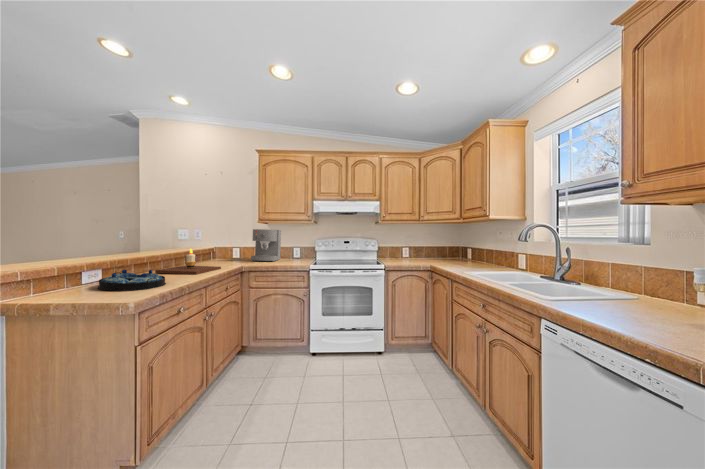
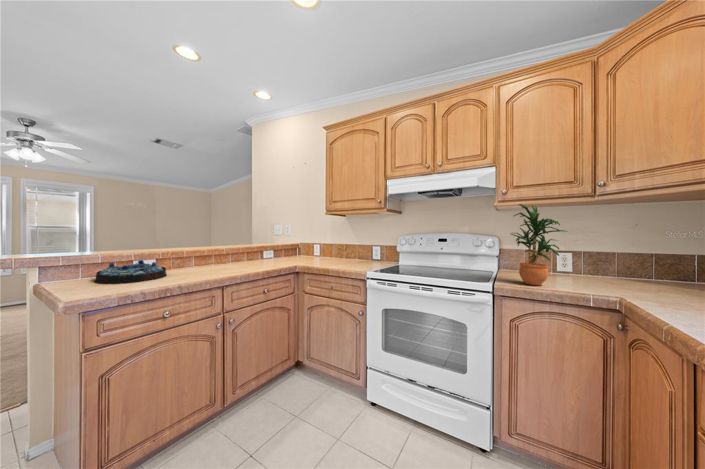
potted plant: none [390,224,414,264] -> present [511,204,565,285]
coffee maker: present [251,229,281,261] -> none [321,223,359,262]
candle: present [155,249,221,274] -> none [202,242,266,271]

